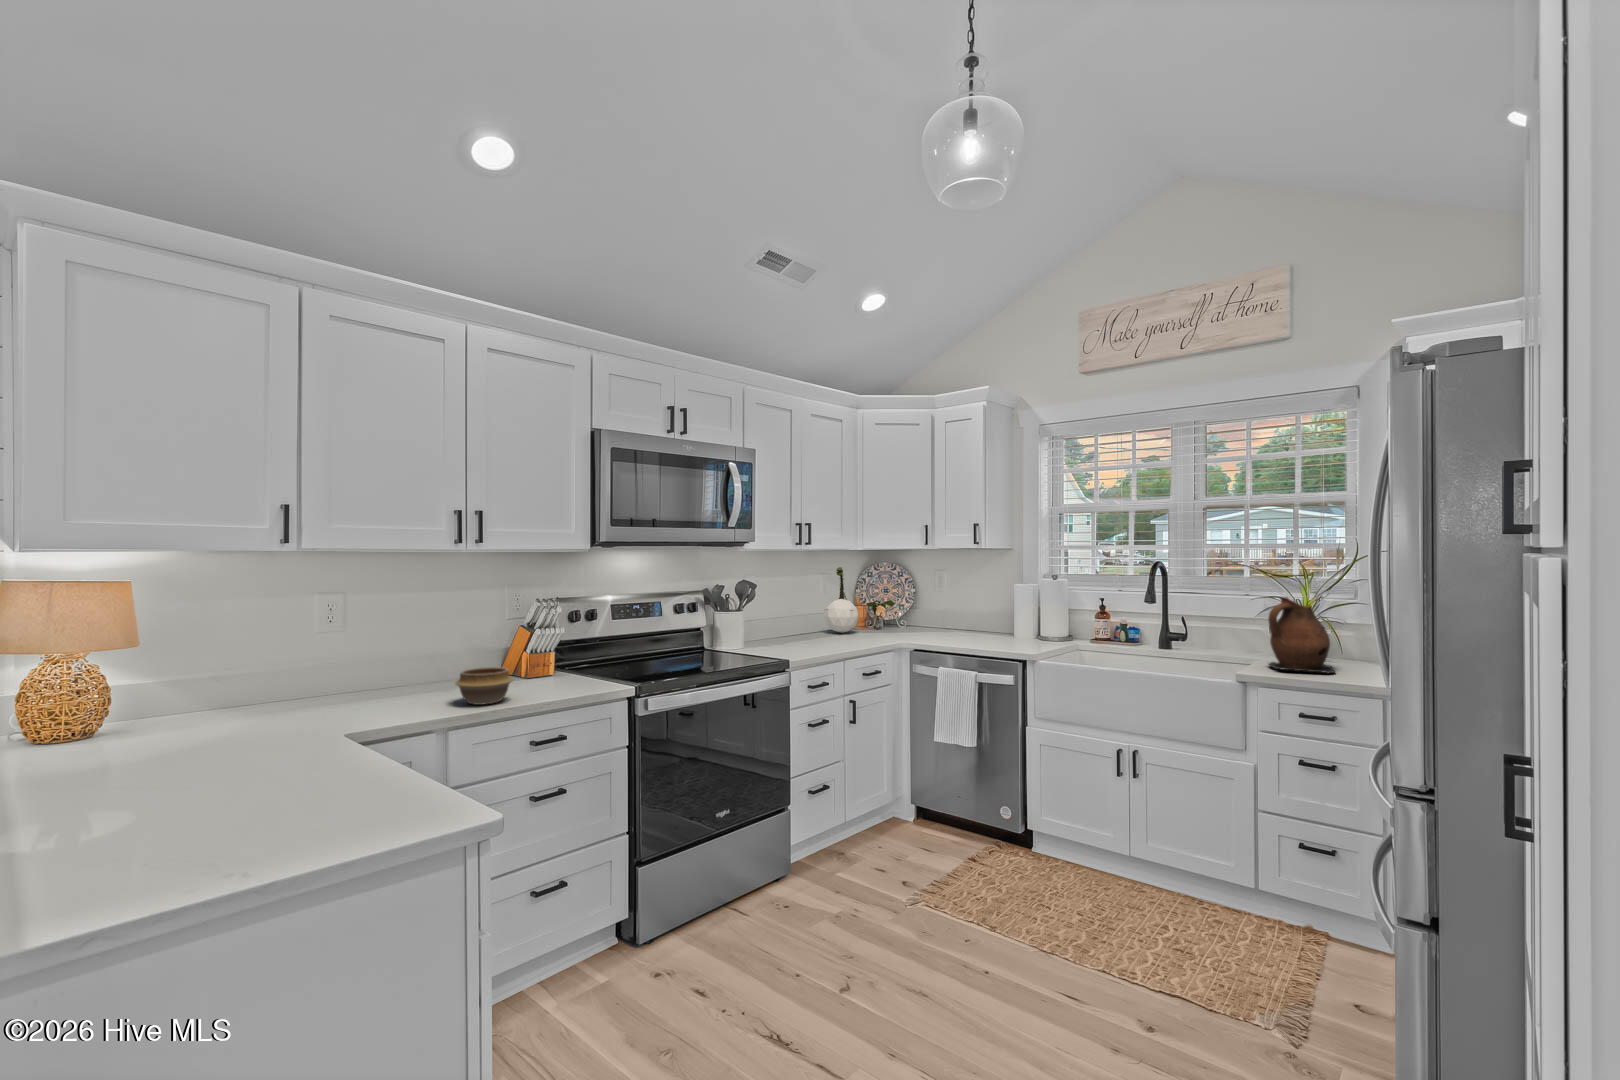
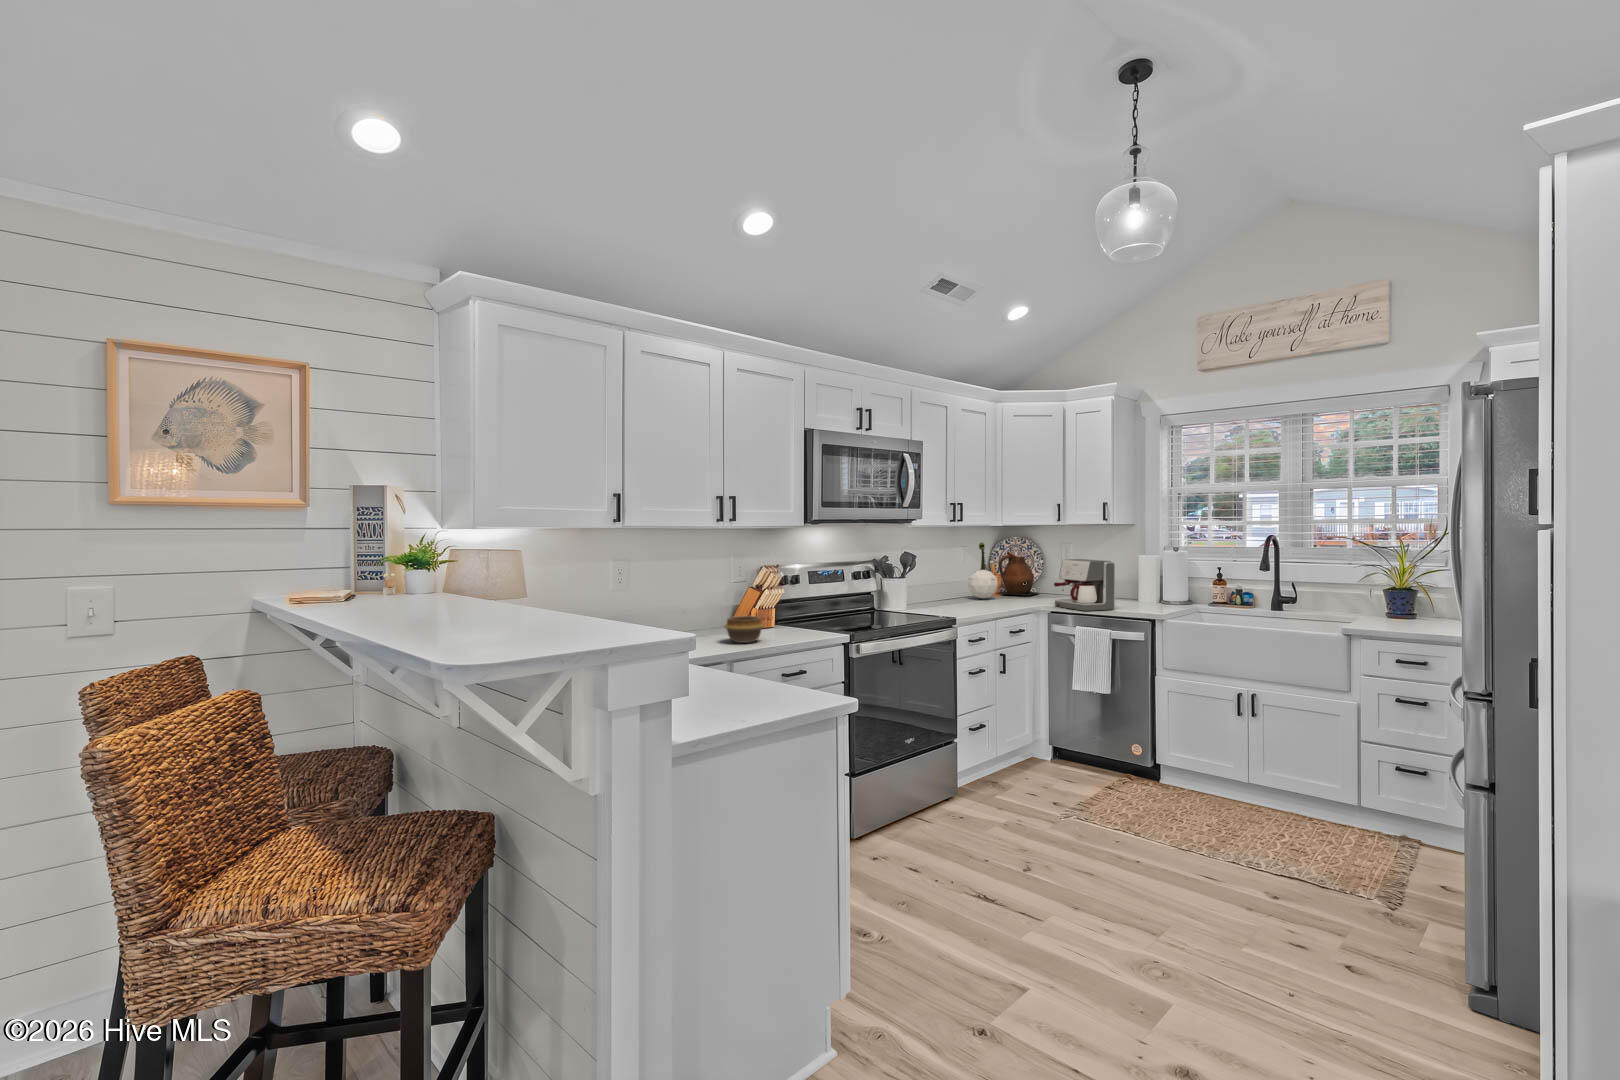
coffee maker: none [916,587,985,650] -> present [1054,559,1115,611]
ceramic pitcher: present [1268,597,1335,673] -> present [998,551,1039,596]

